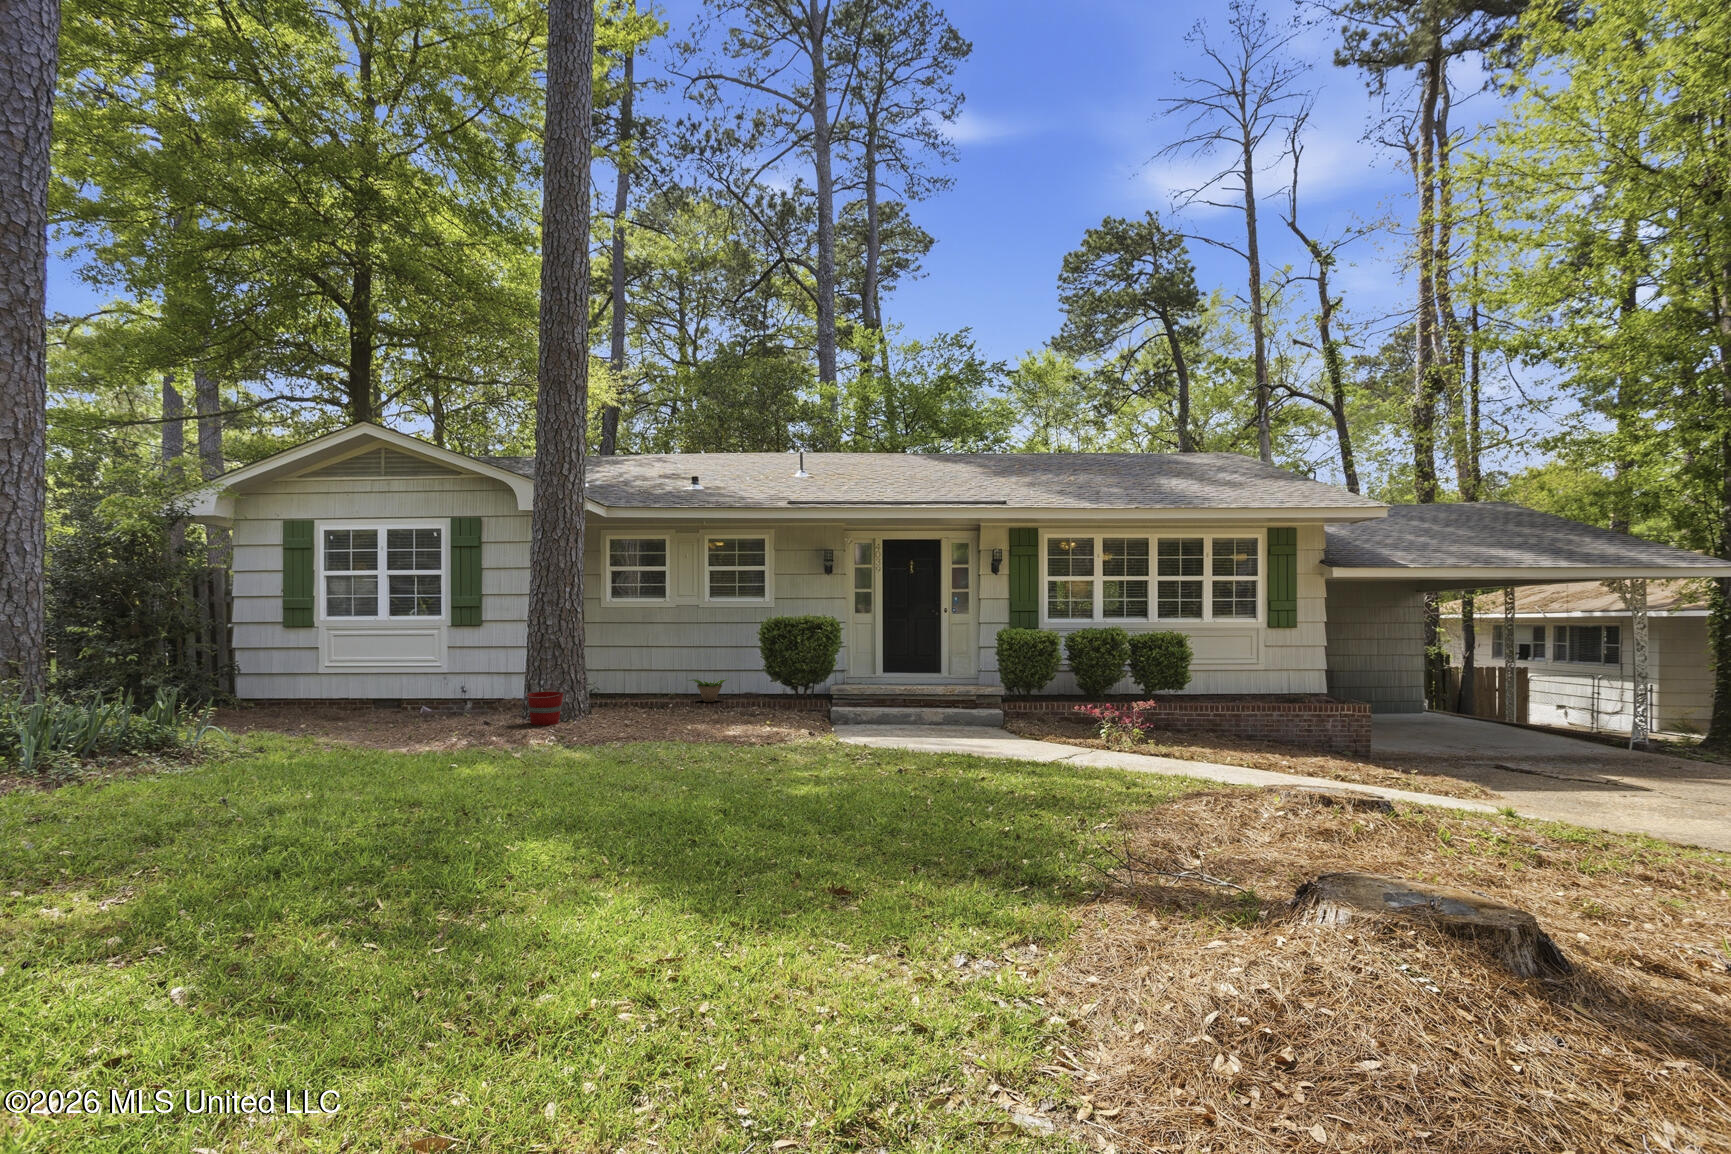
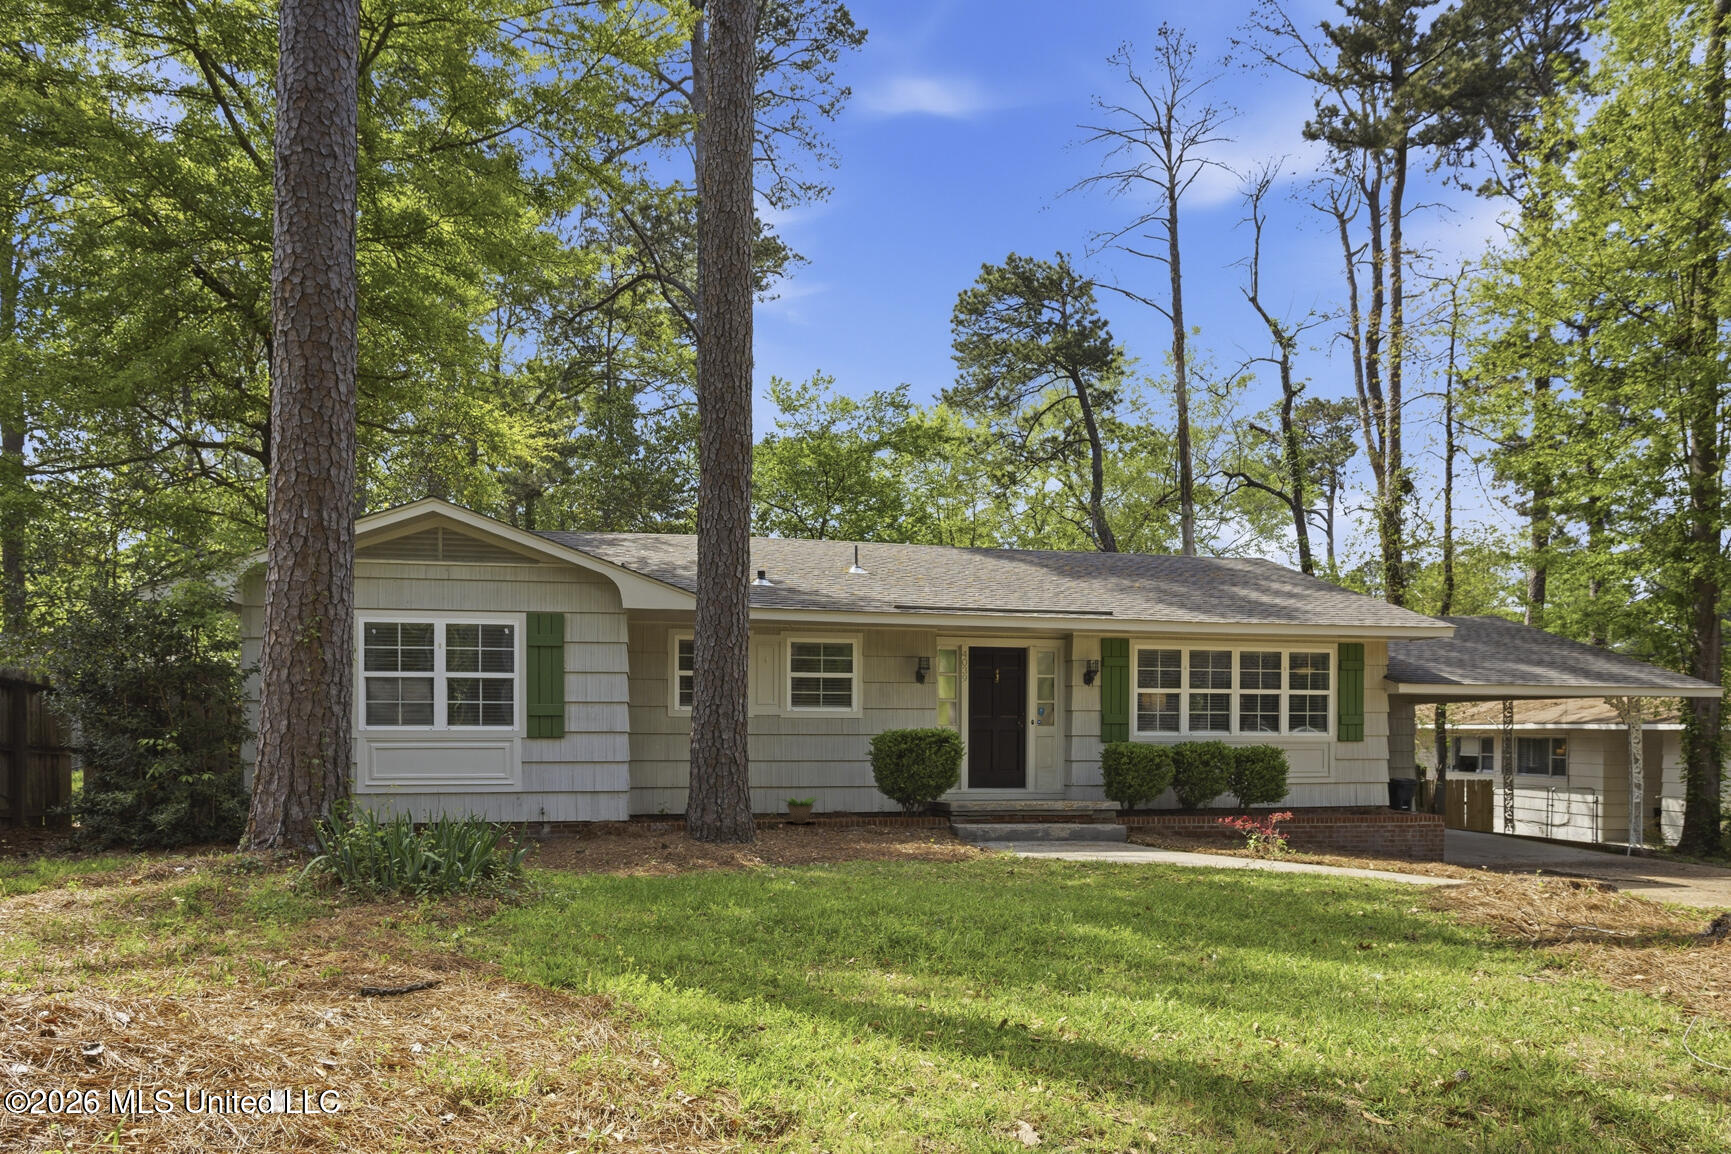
bucket: present [527,692,563,725] -> none [696,814,734,851]

